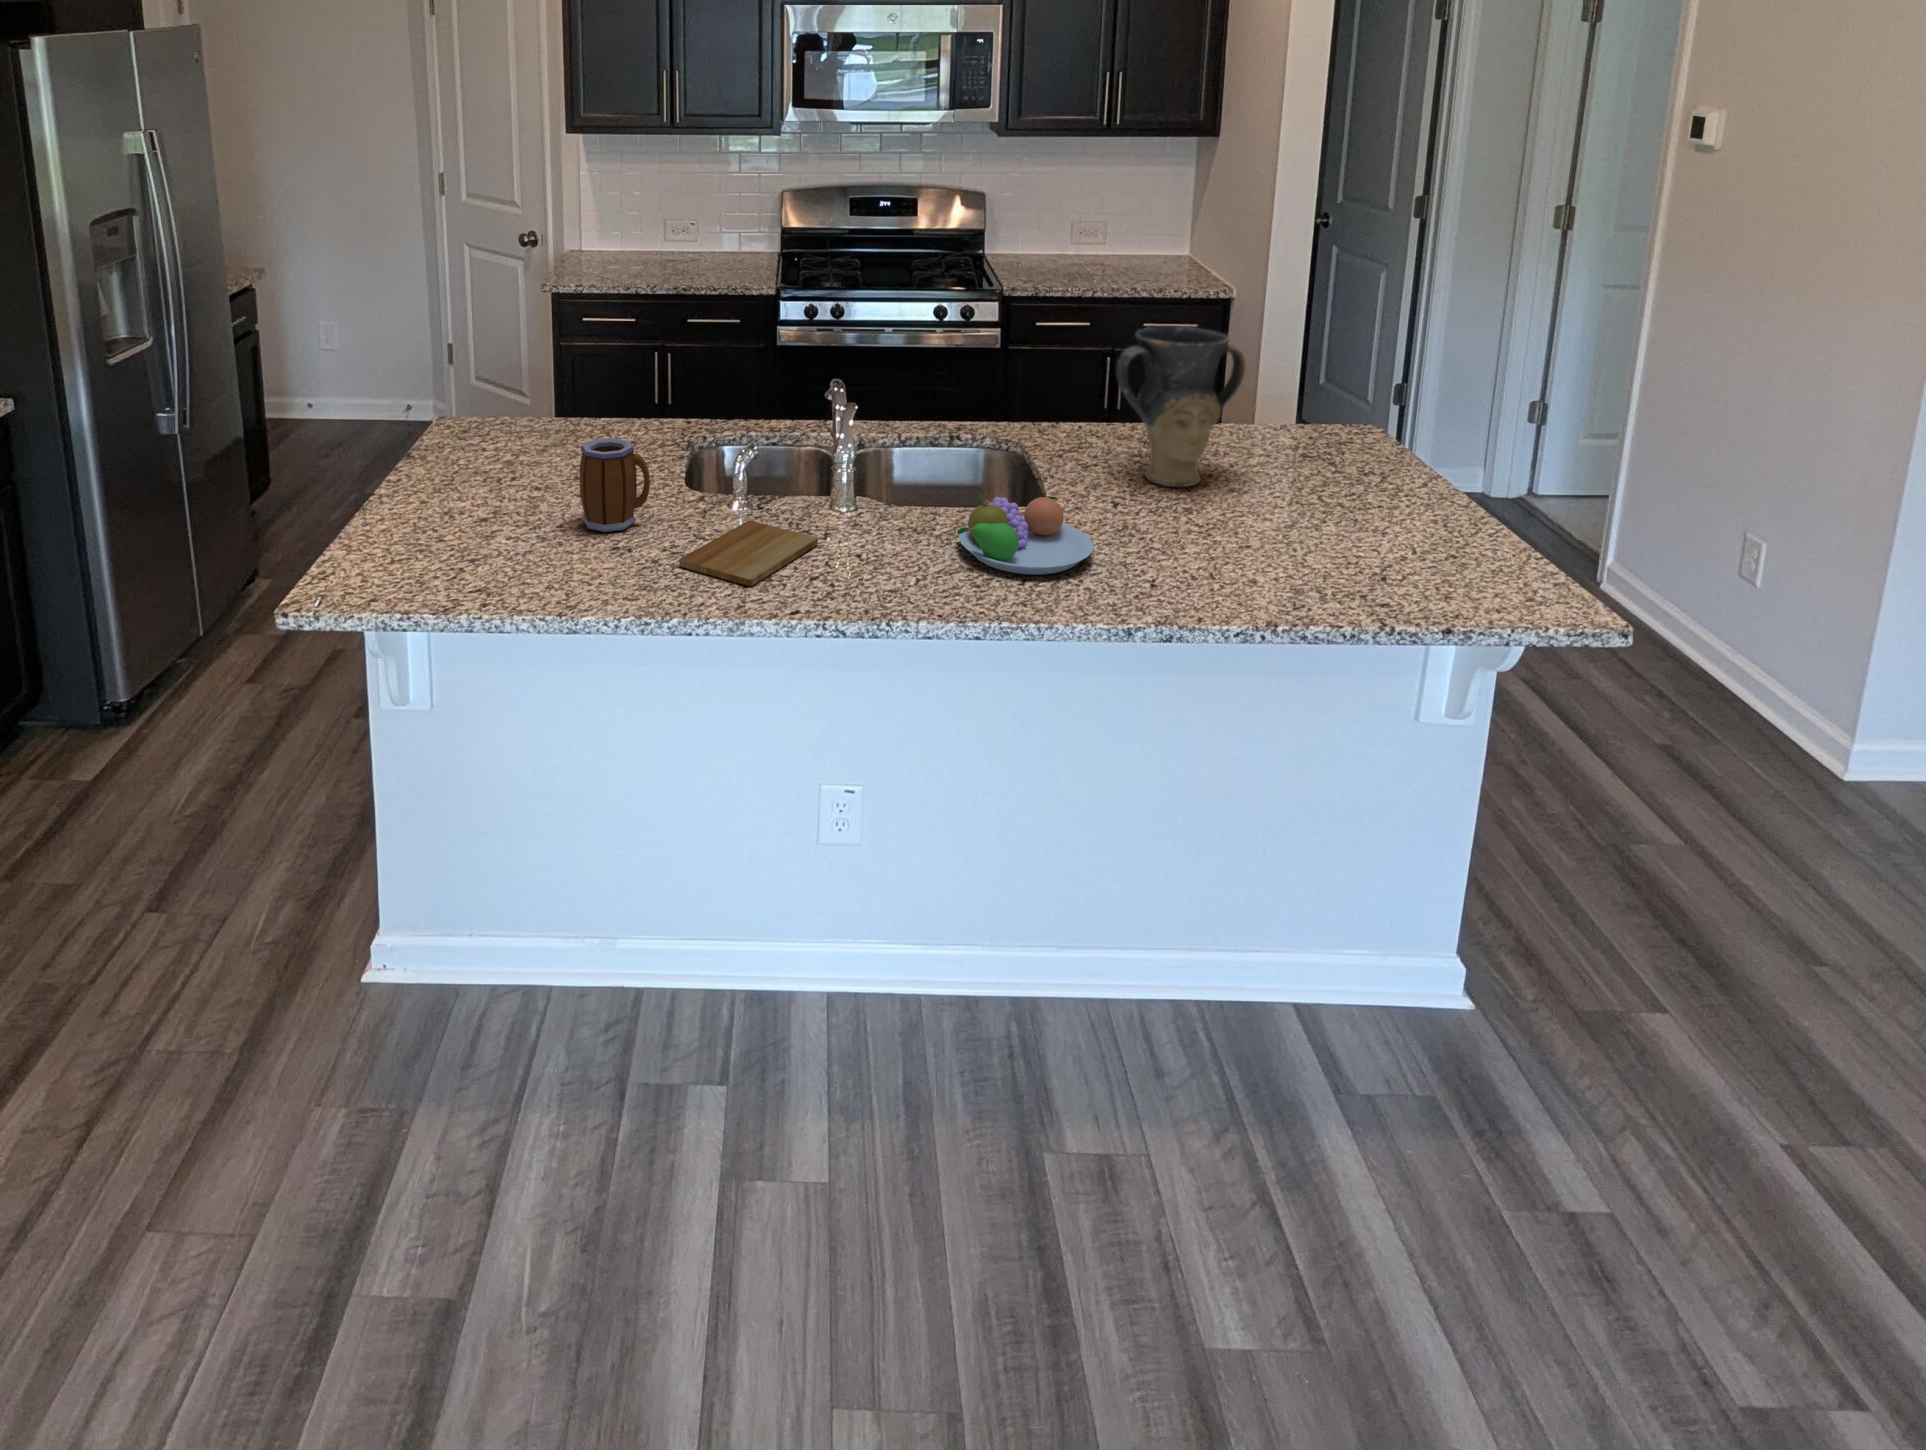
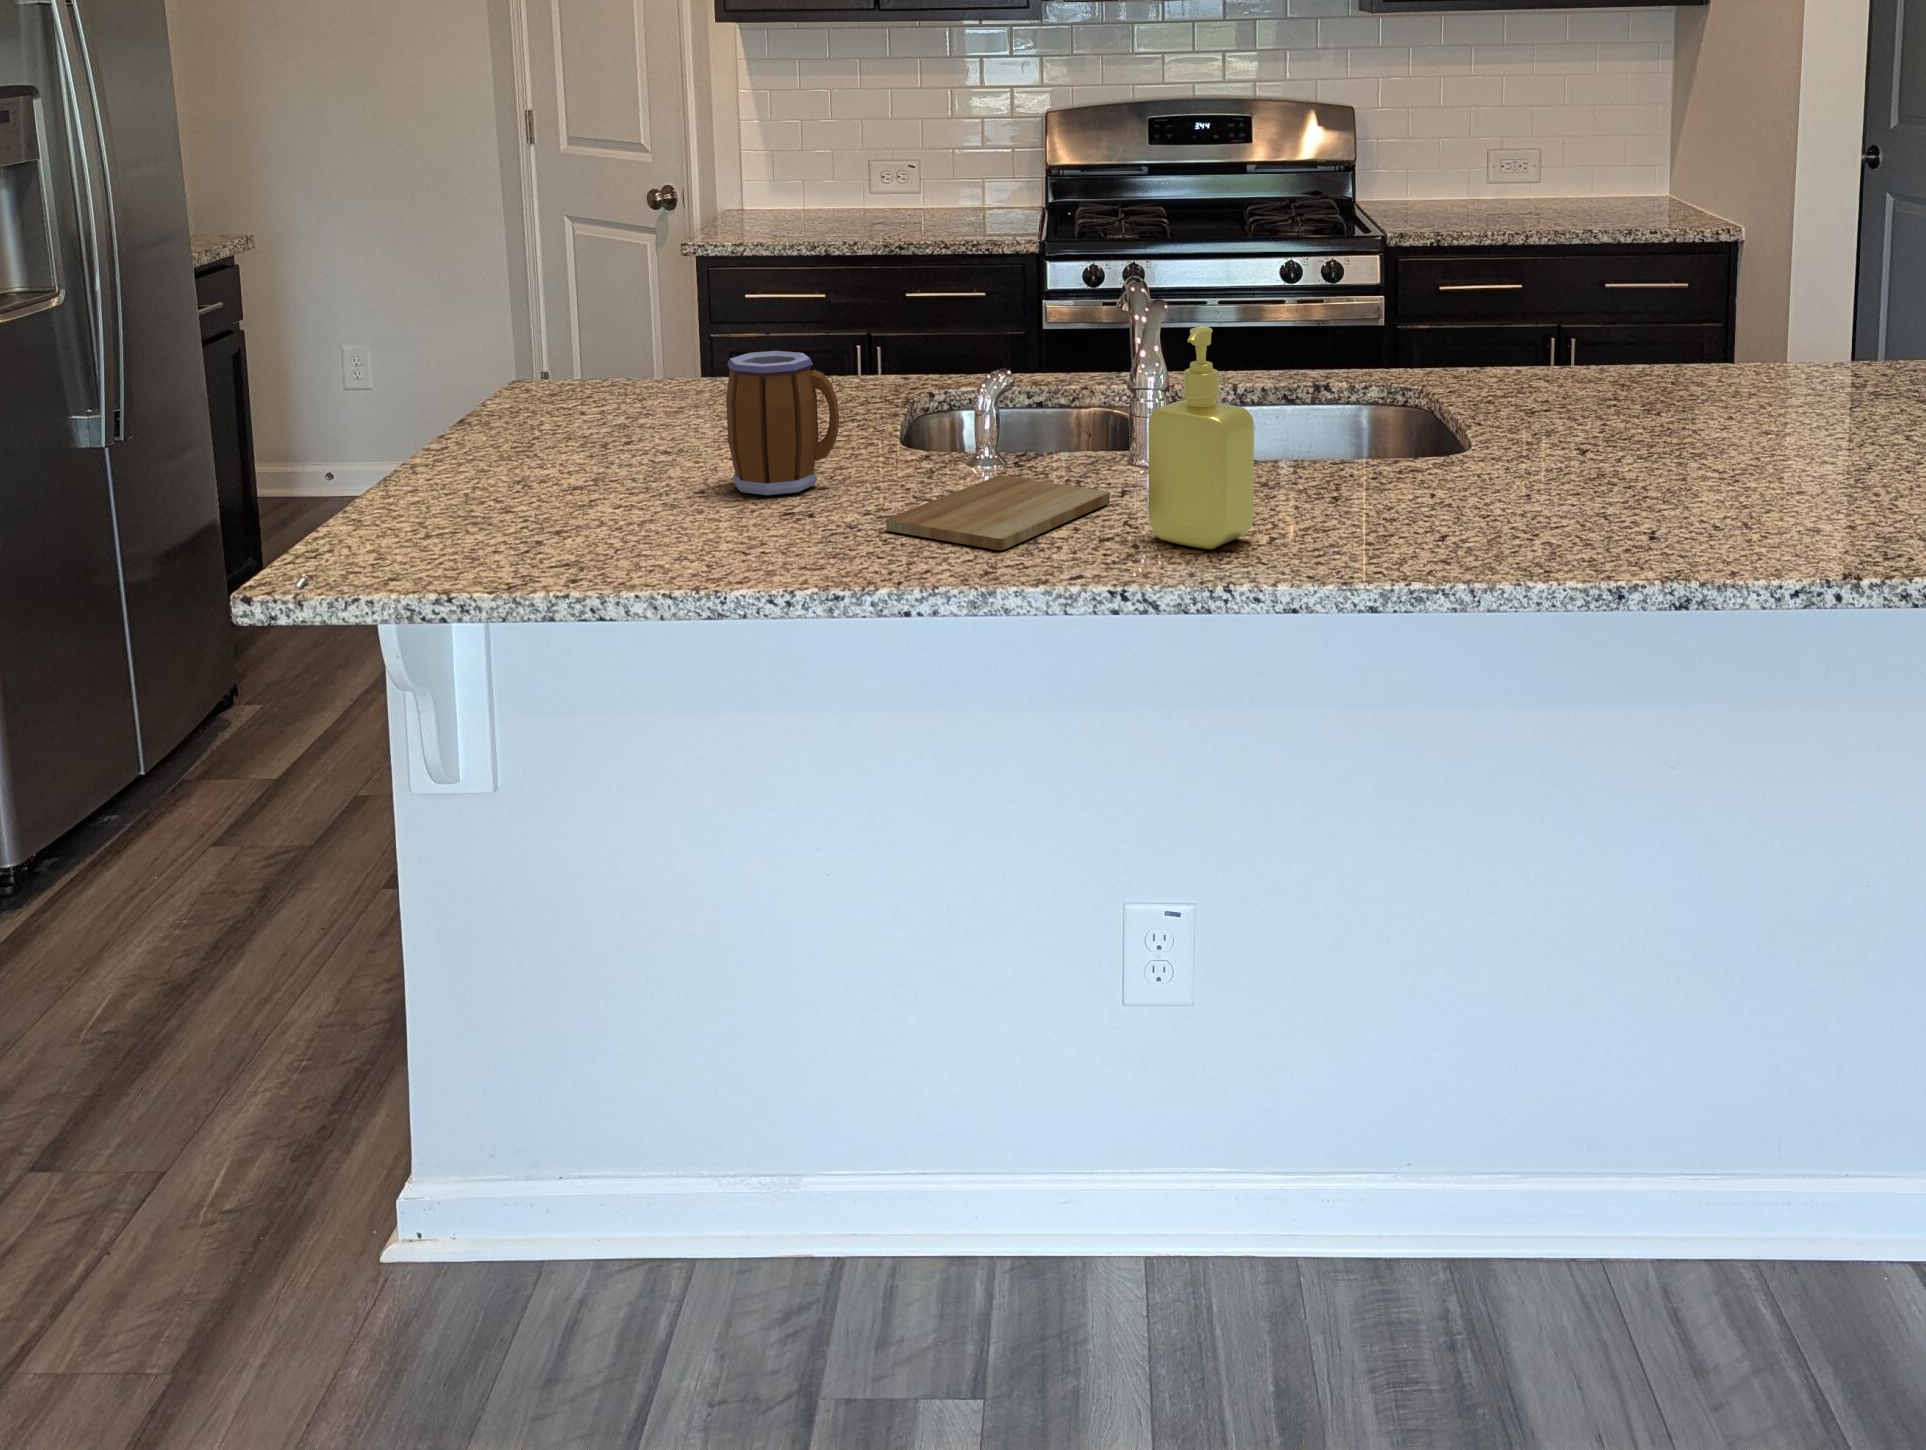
vase: present [1116,326,1245,487] -> none [1577,185,1781,431]
soap dispenser: none [841,452,908,589] -> present [1148,326,1254,549]
fruit bowl: present [957,495,1093,575] -> none [1335,416,1555,529]

